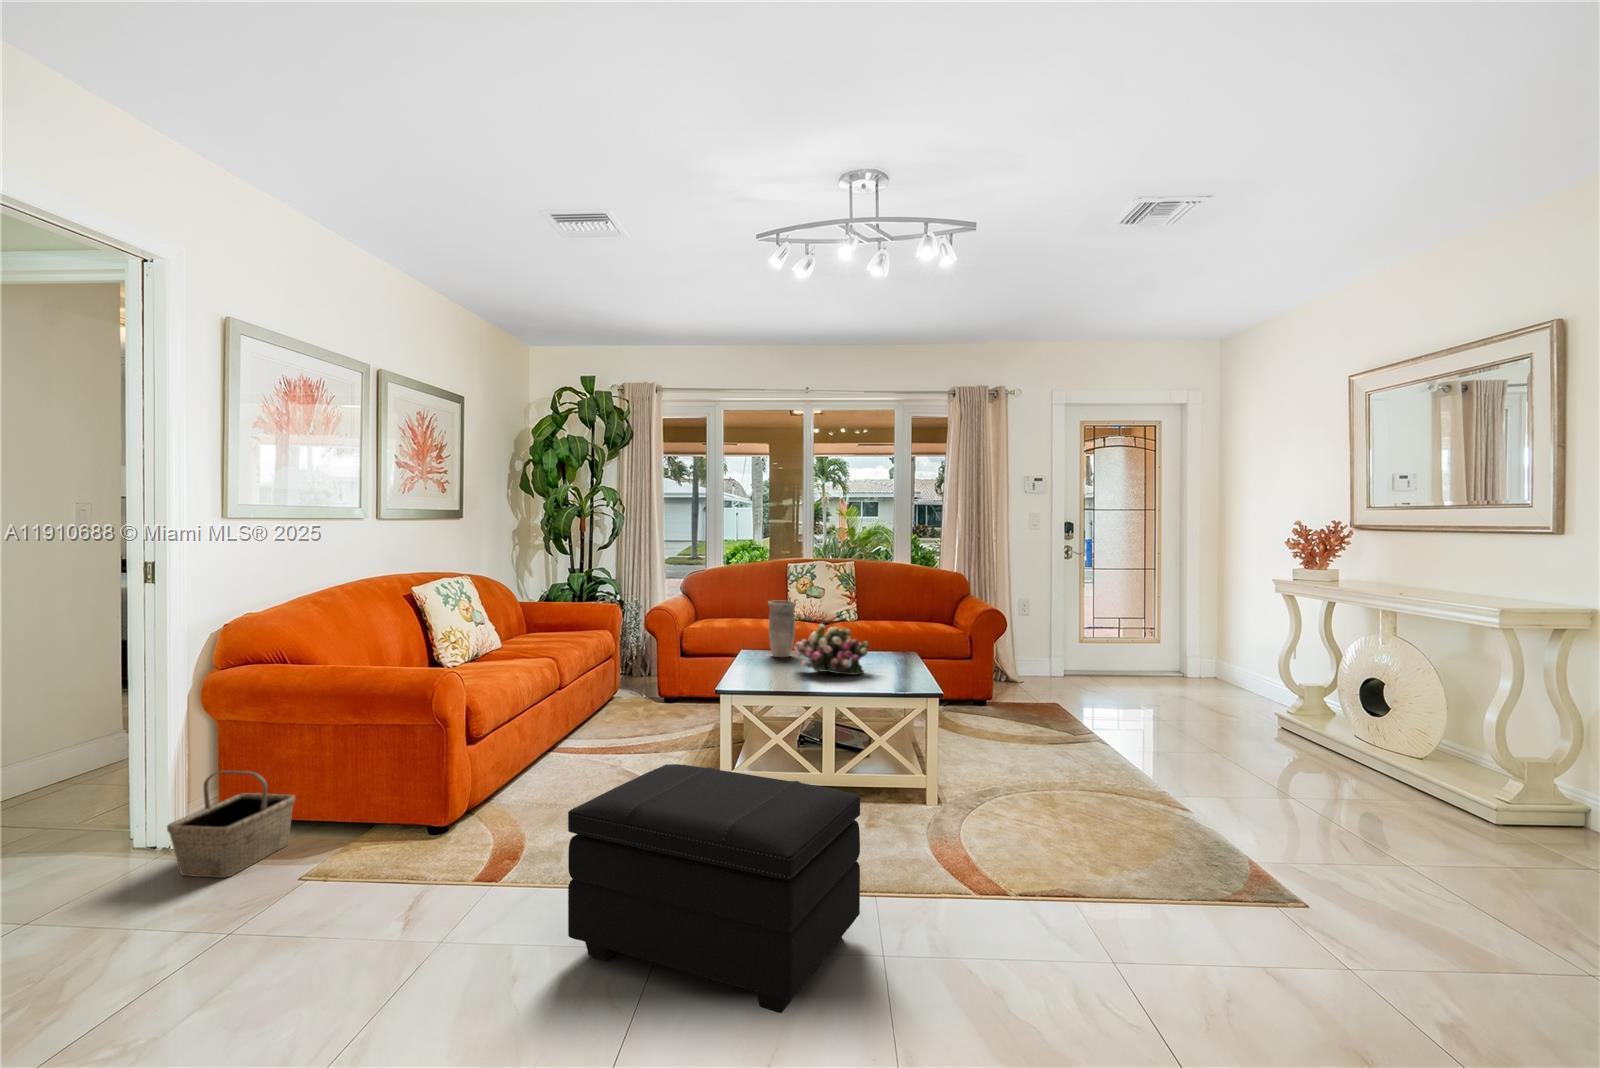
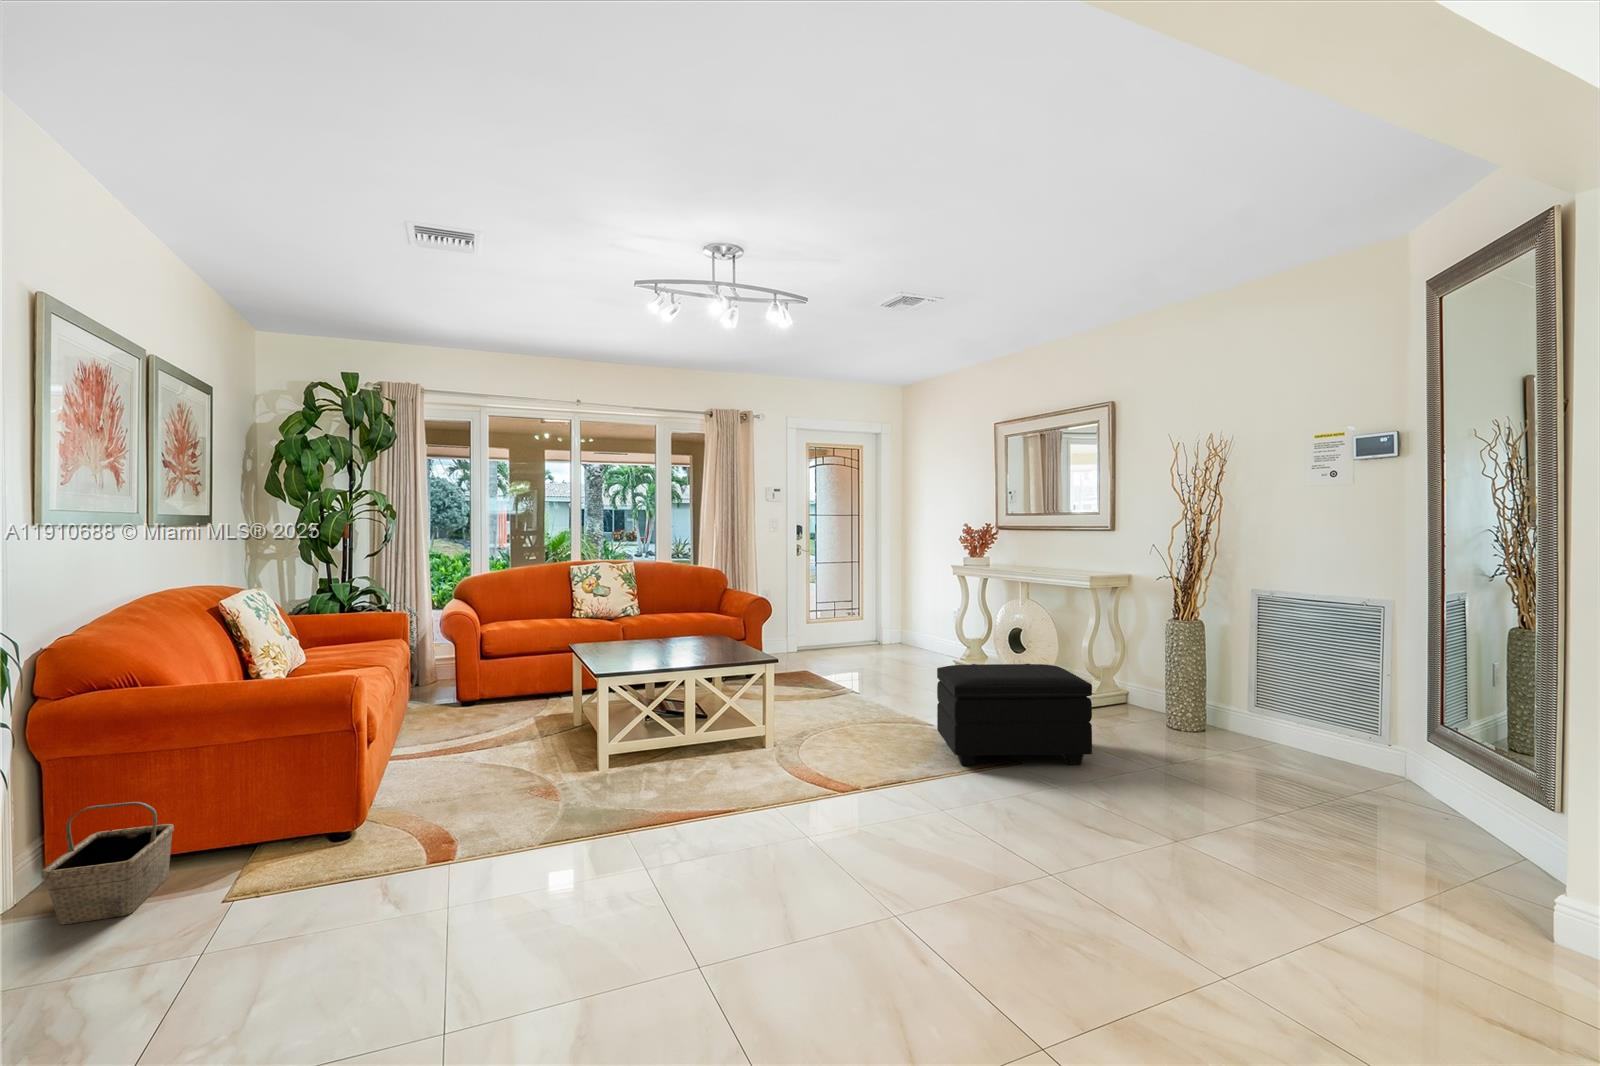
vase: present [769,601,796,657] -> none [595,597,621,648]
flower arrangement: present [794,624,869,675] -> none [636,614,701,655]
footstool: present [568,764,860,1013] -> present [937,664,1092,765]

